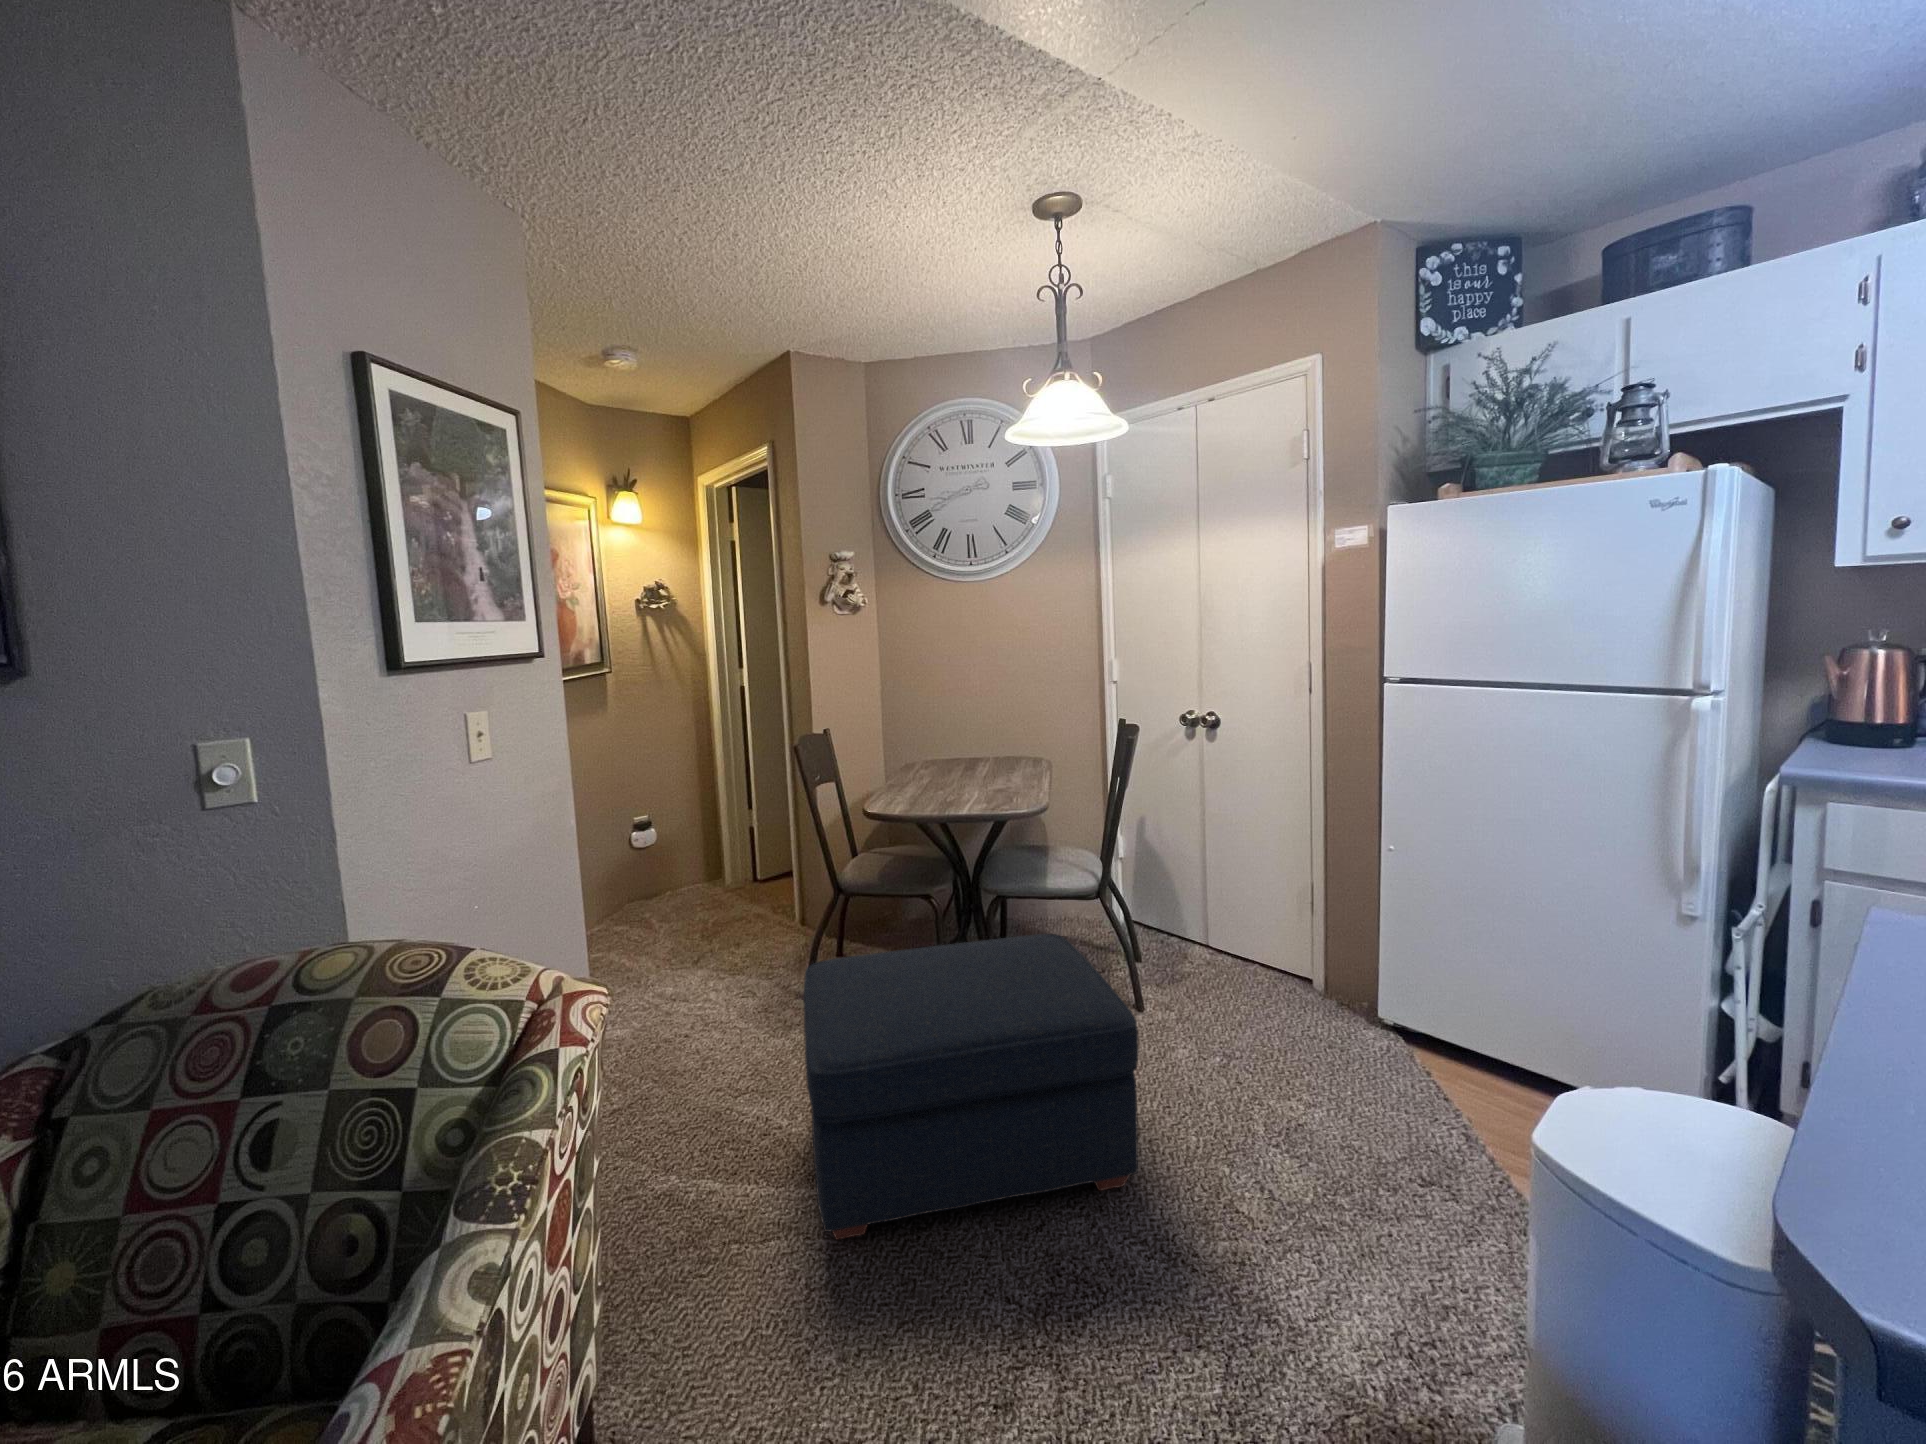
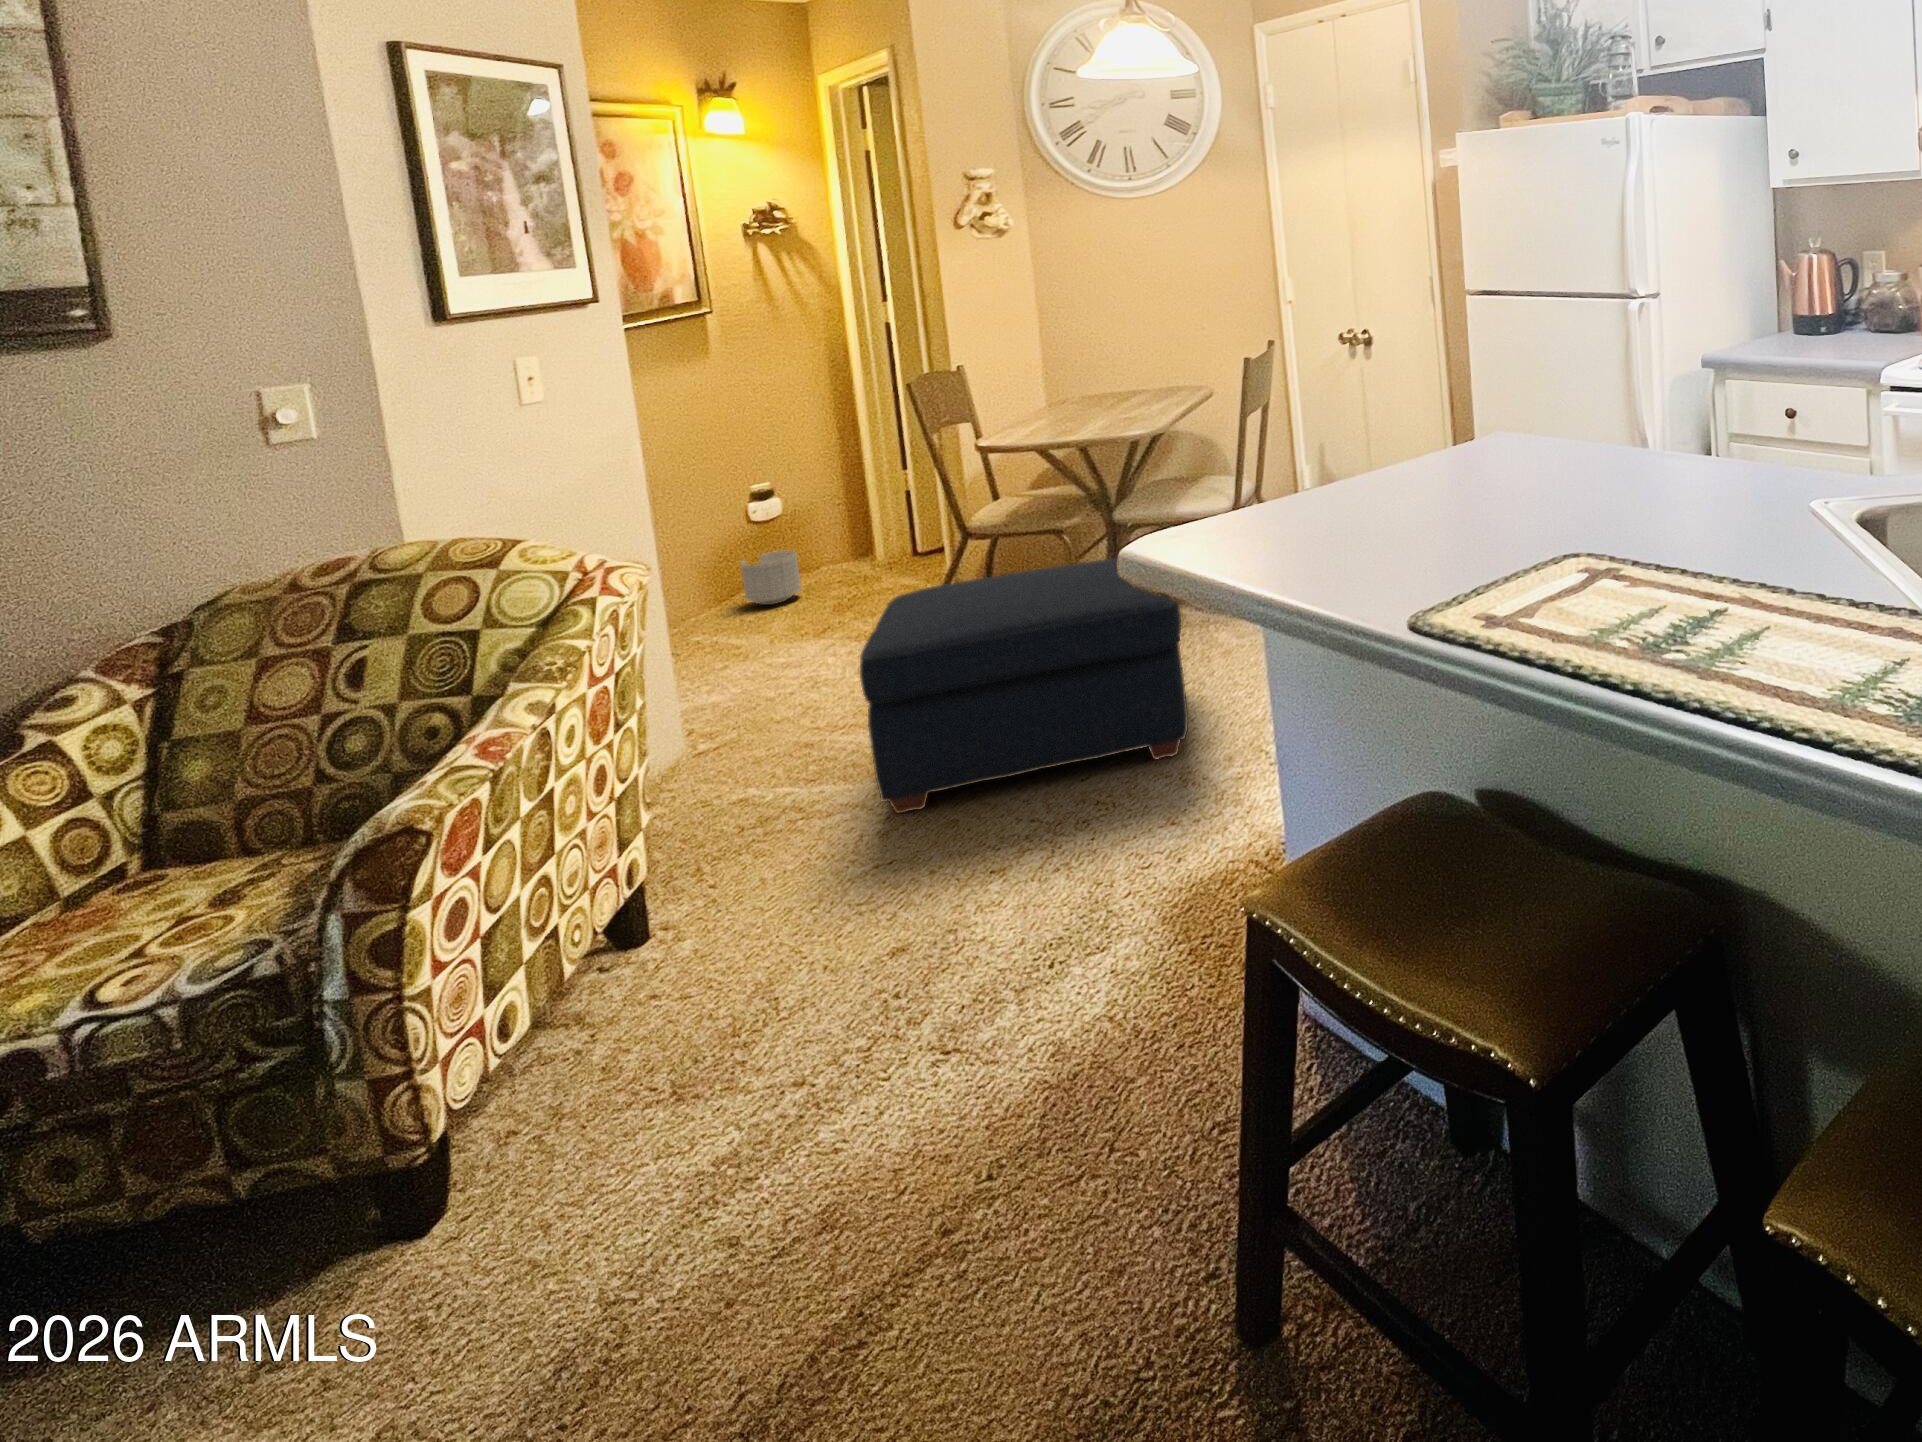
planter: none [627,868,671,914] -> present [741,551,801,605]

